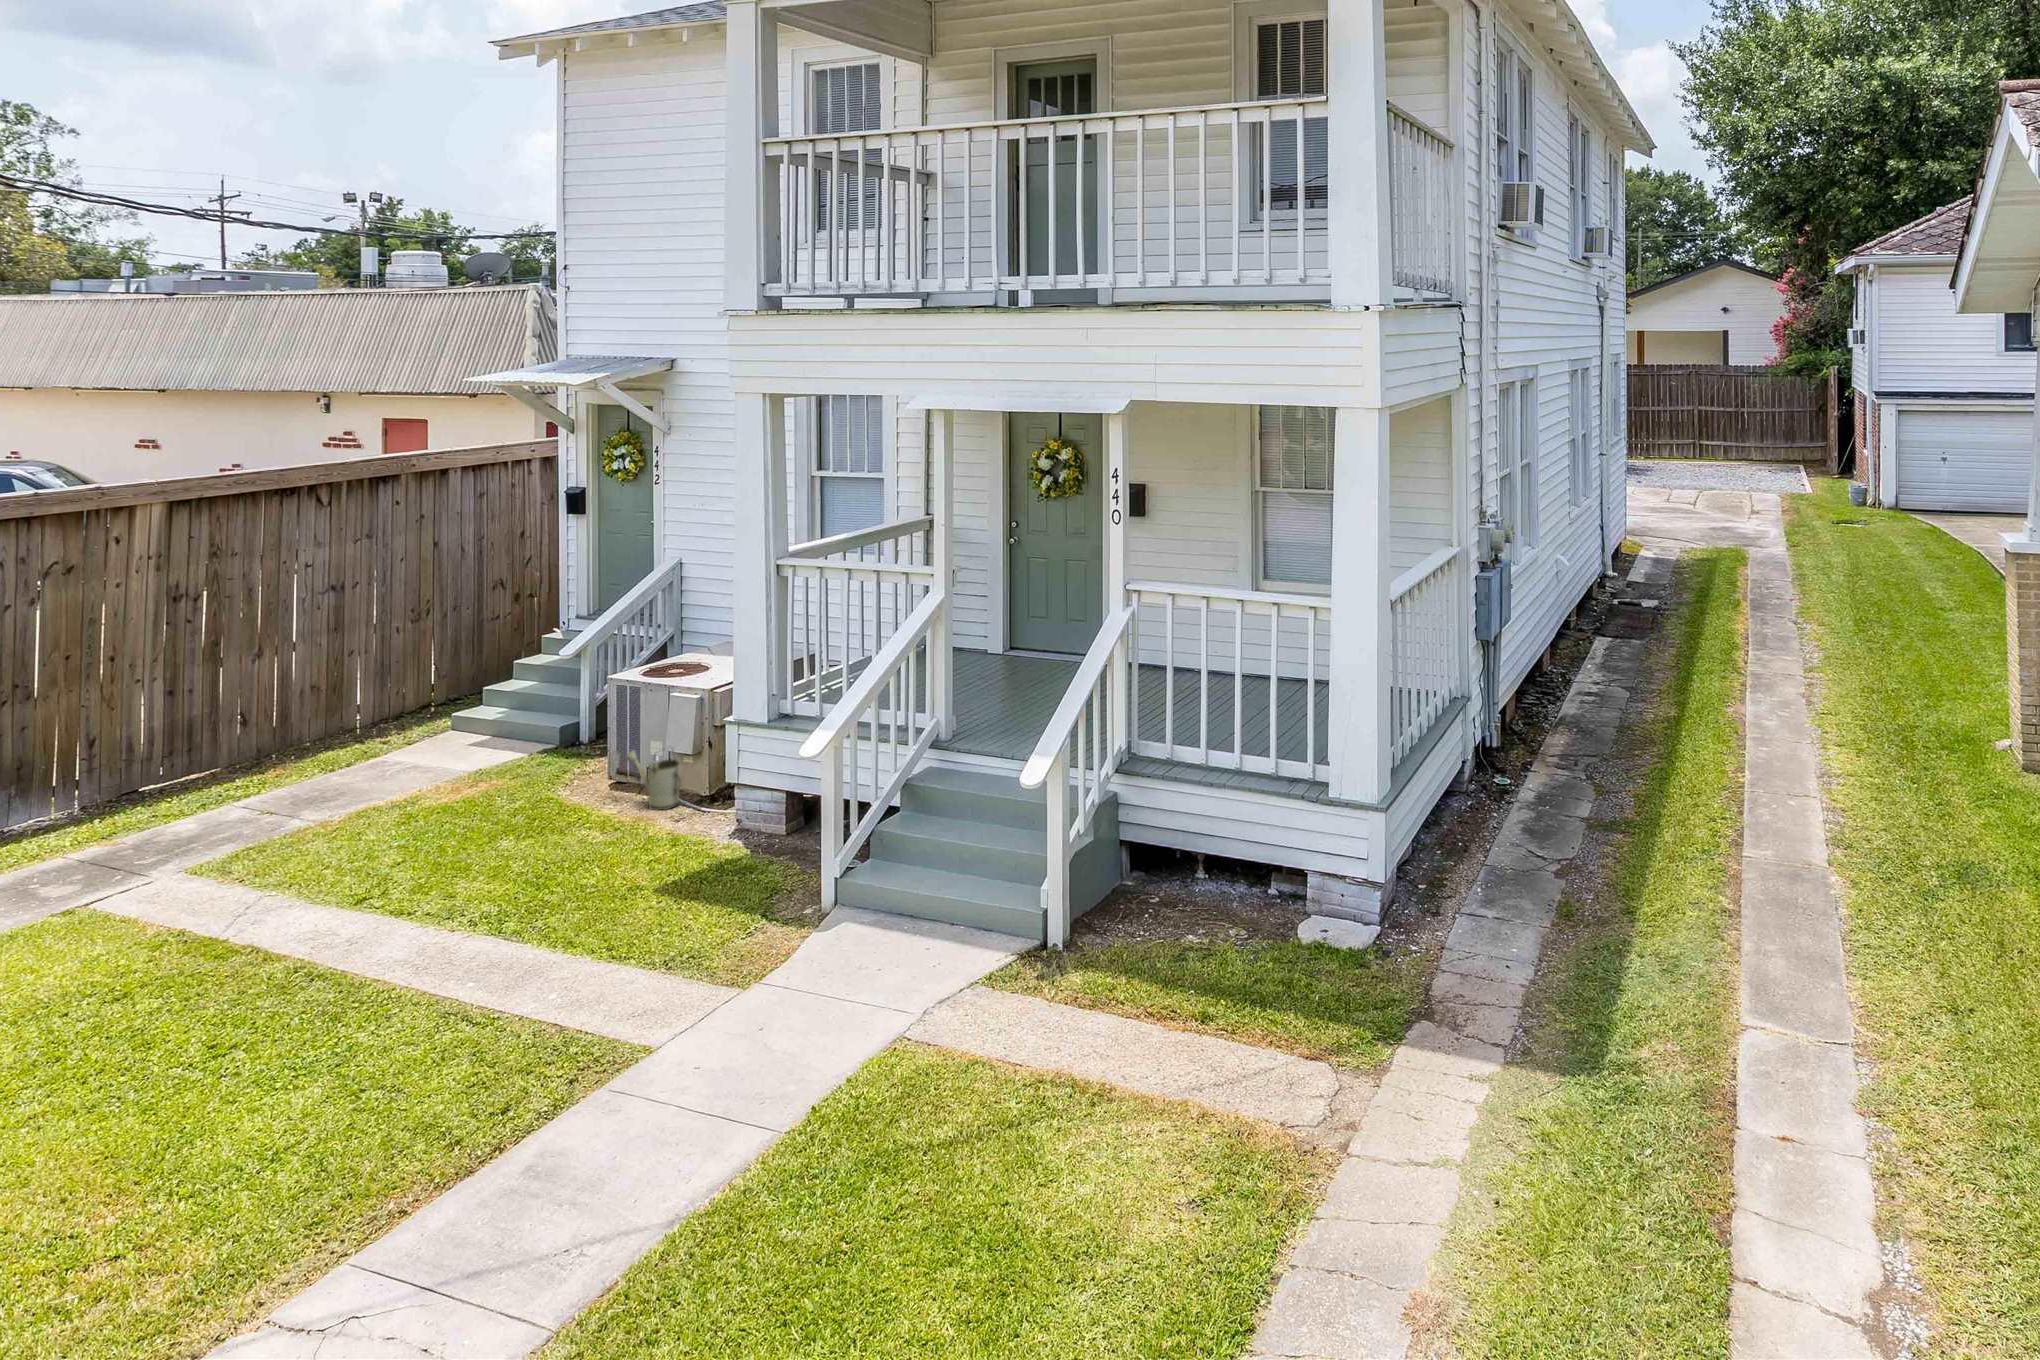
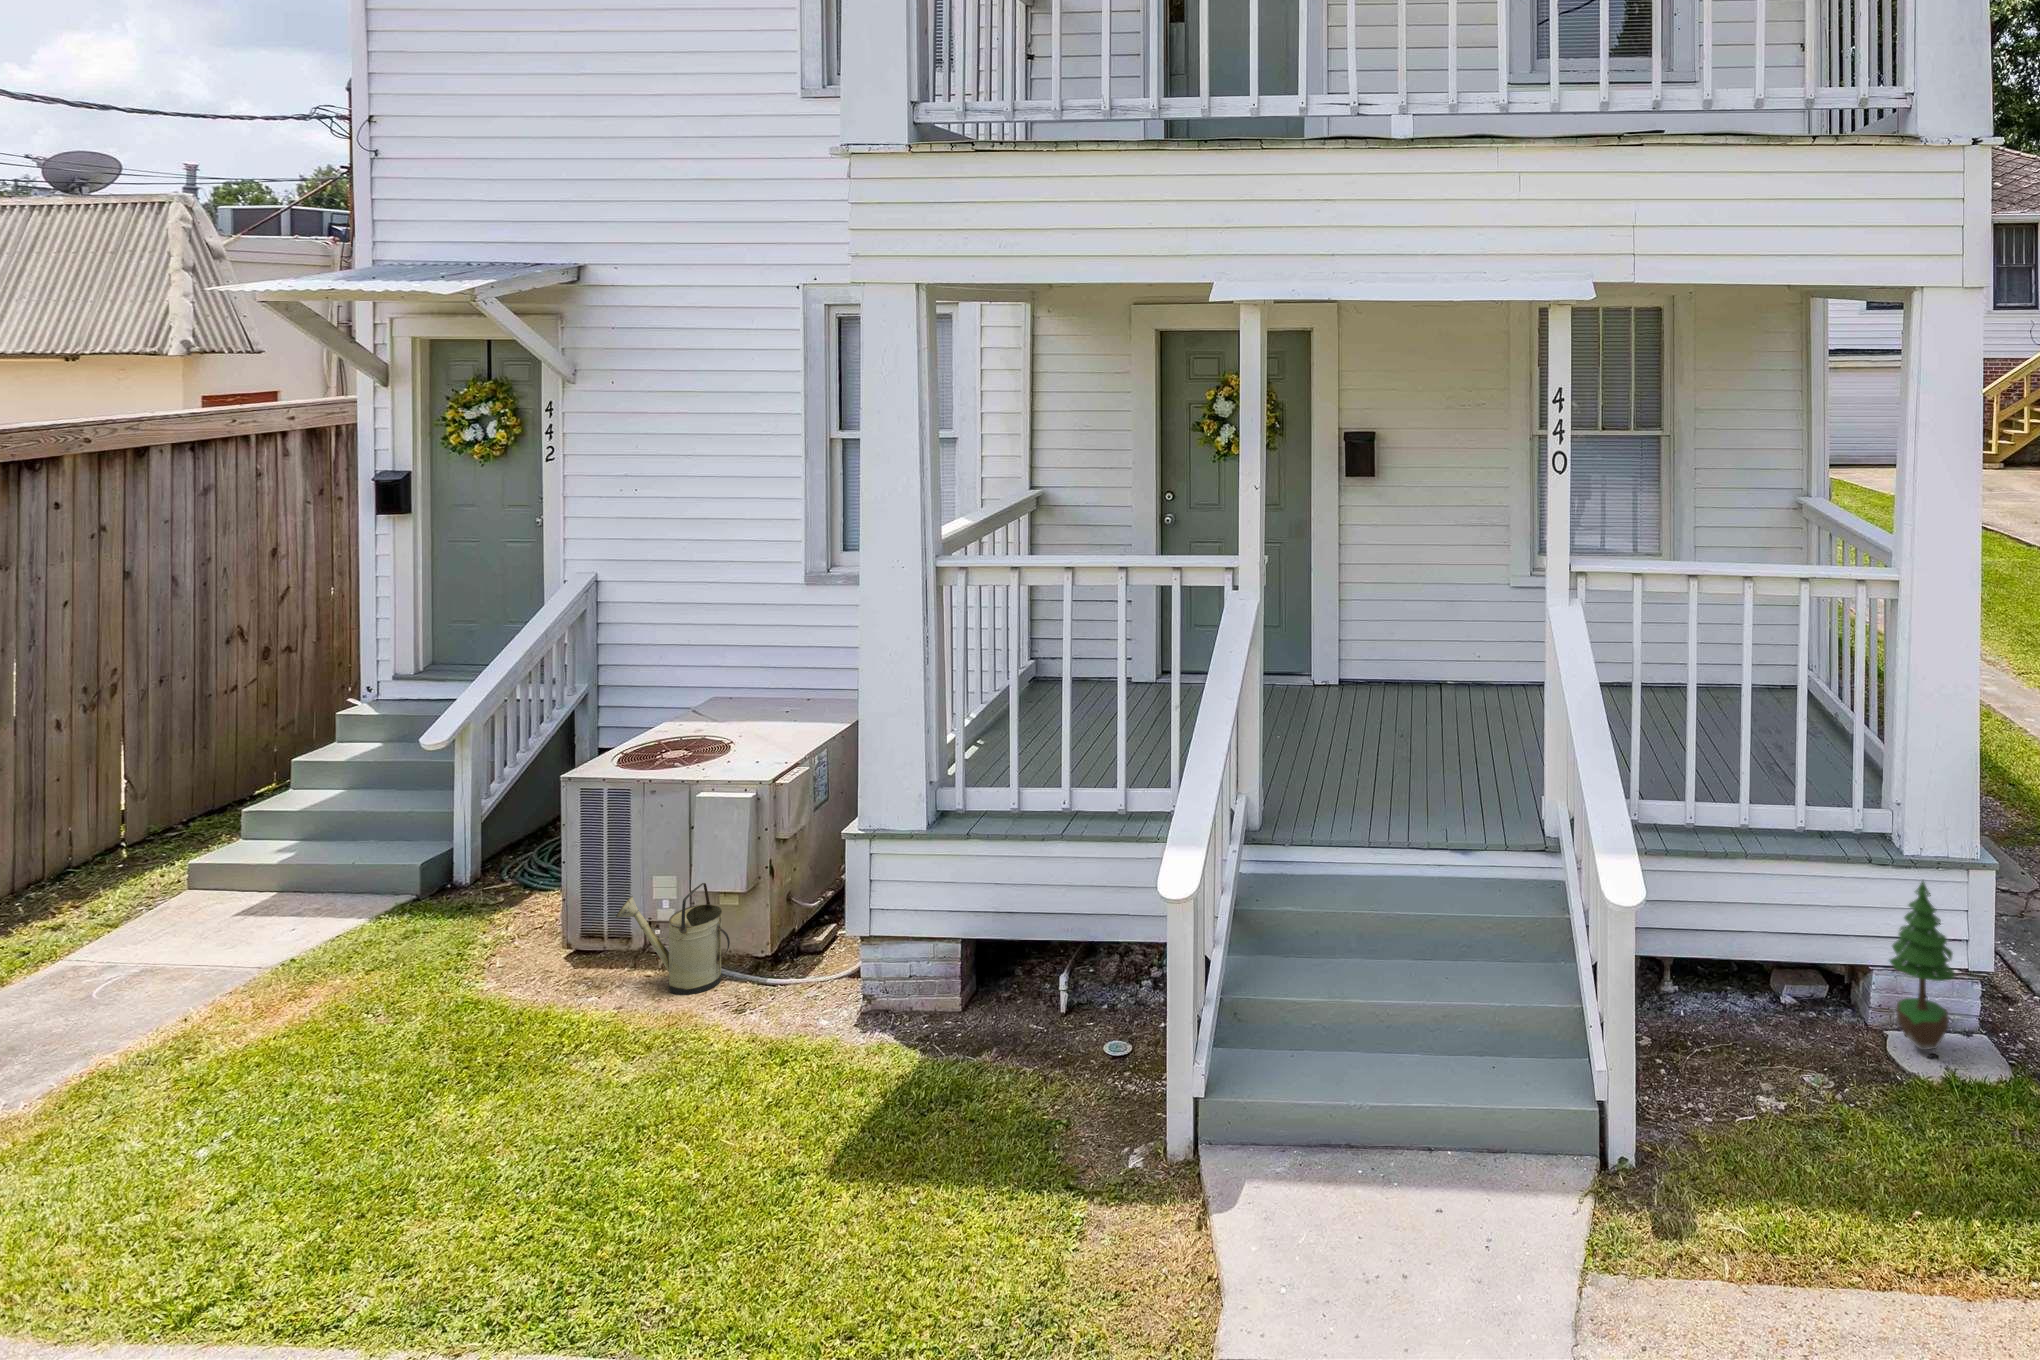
potted tree: none [1297,810,1339,928] -> present [1889,881,1954,1050]

